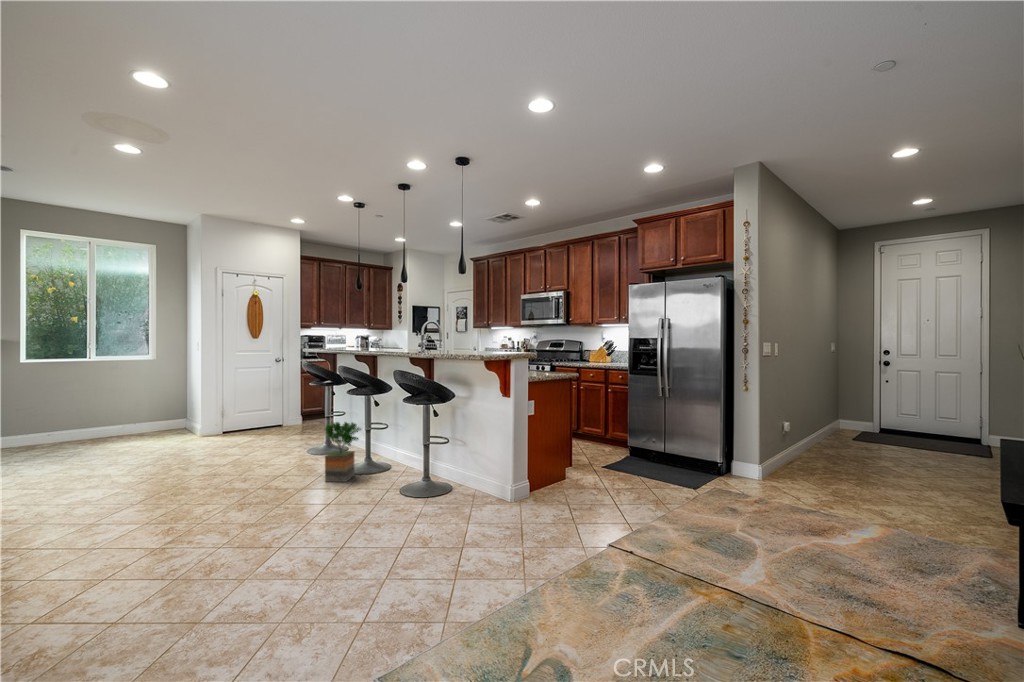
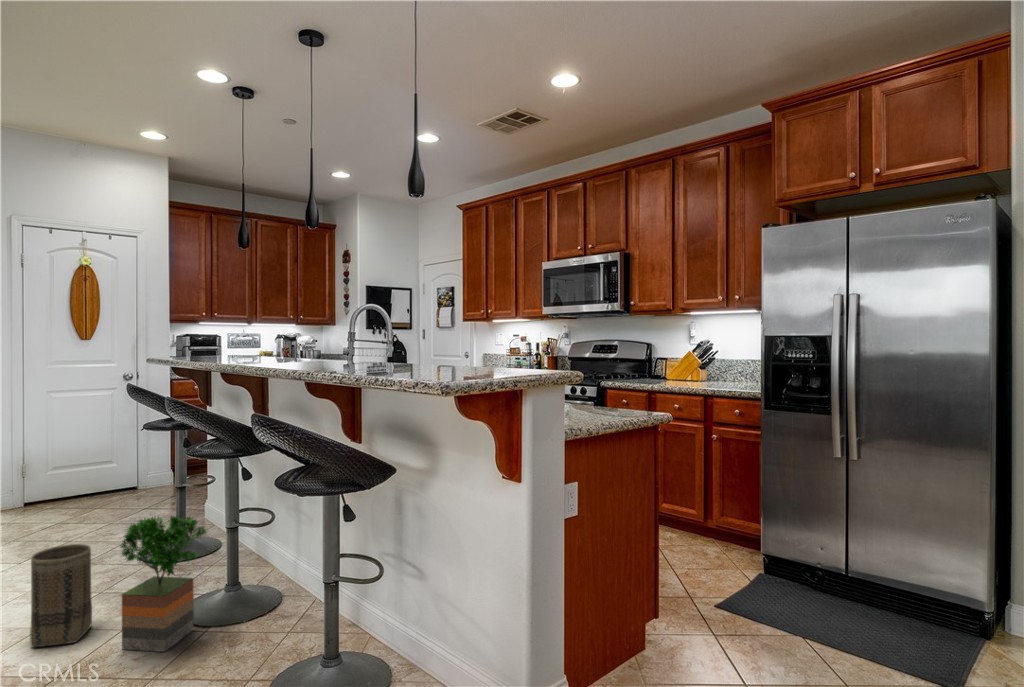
basket: none [281,436,306,481] -> present [30,544,92,647]

